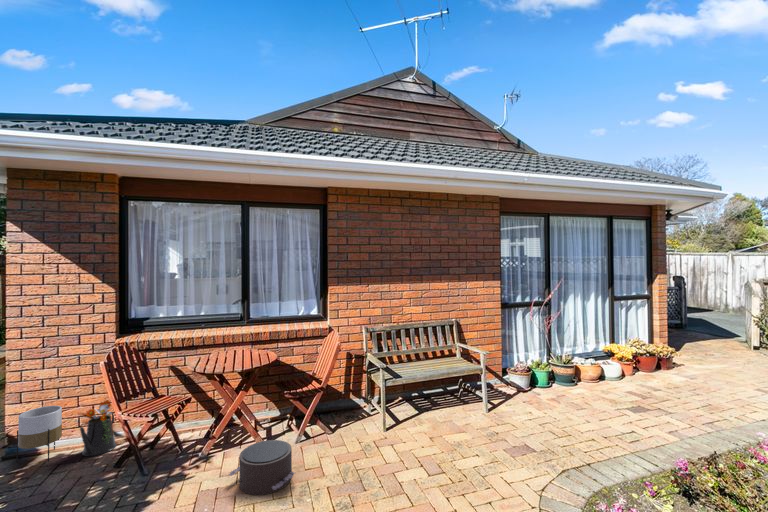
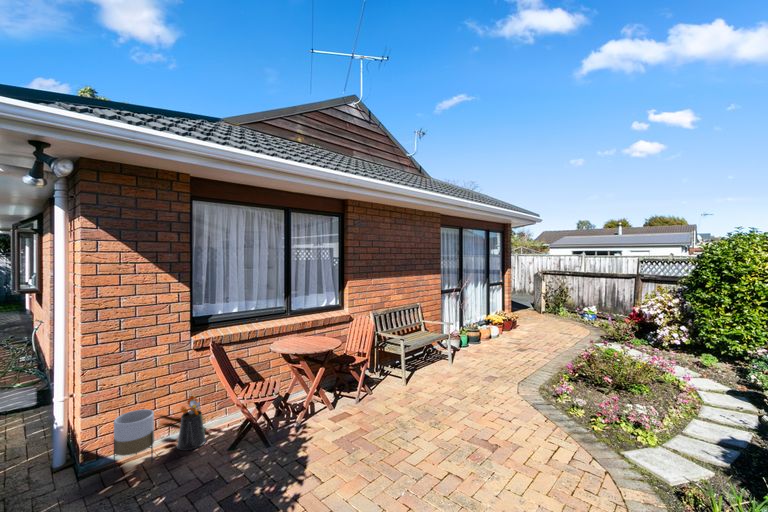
pouf: present [229,440,295,495] -> none [354,398,401,436]

